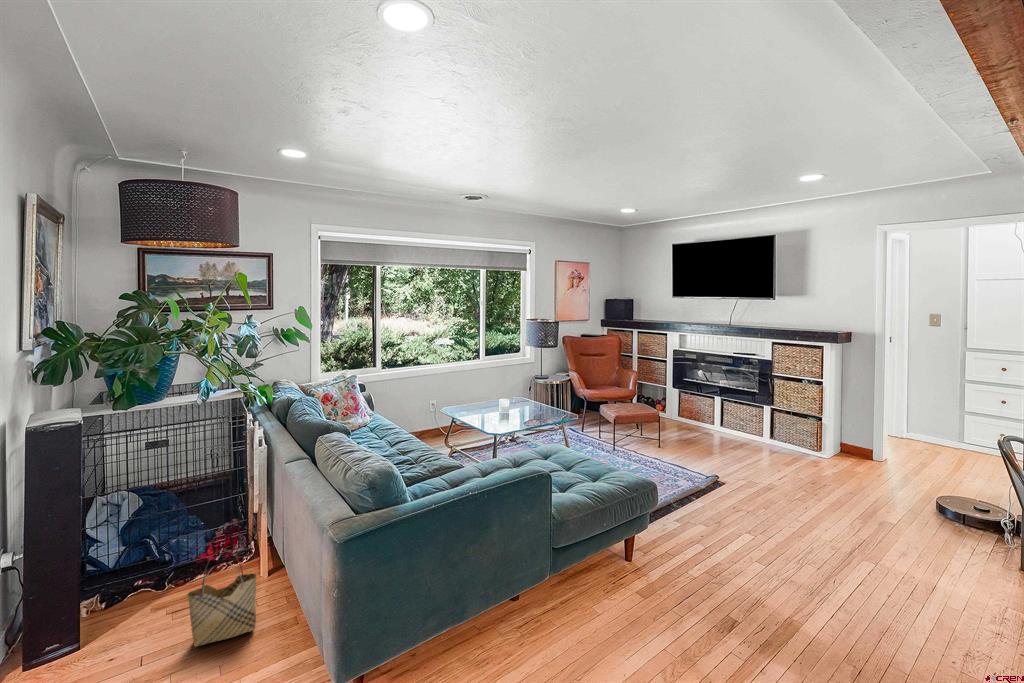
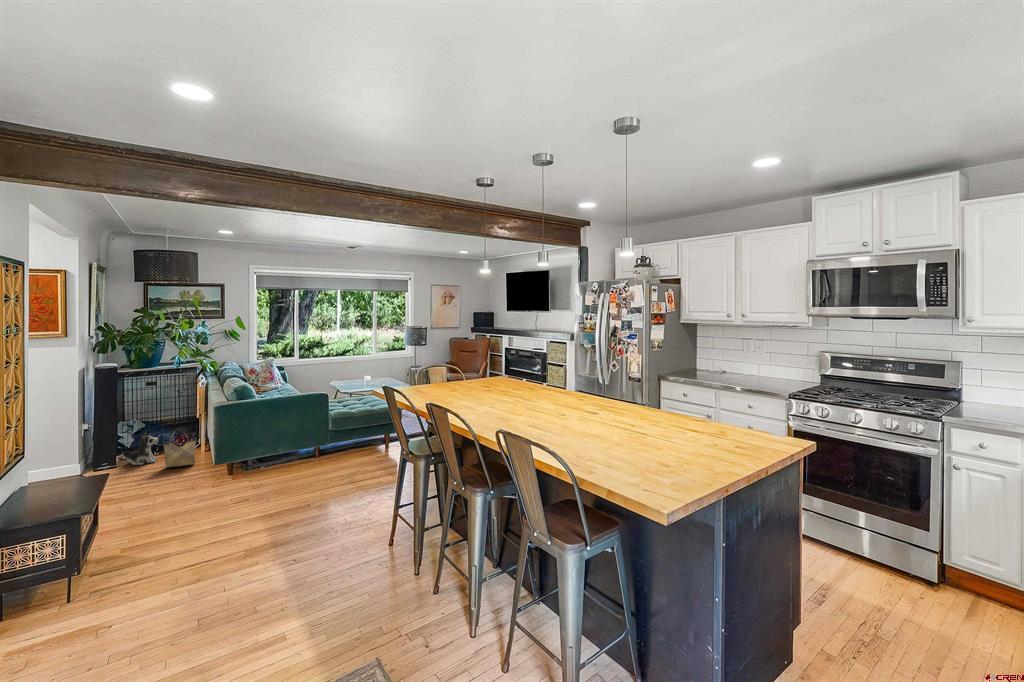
plush toy: none [95,552,175,634] -> present [122,431,159,465]

